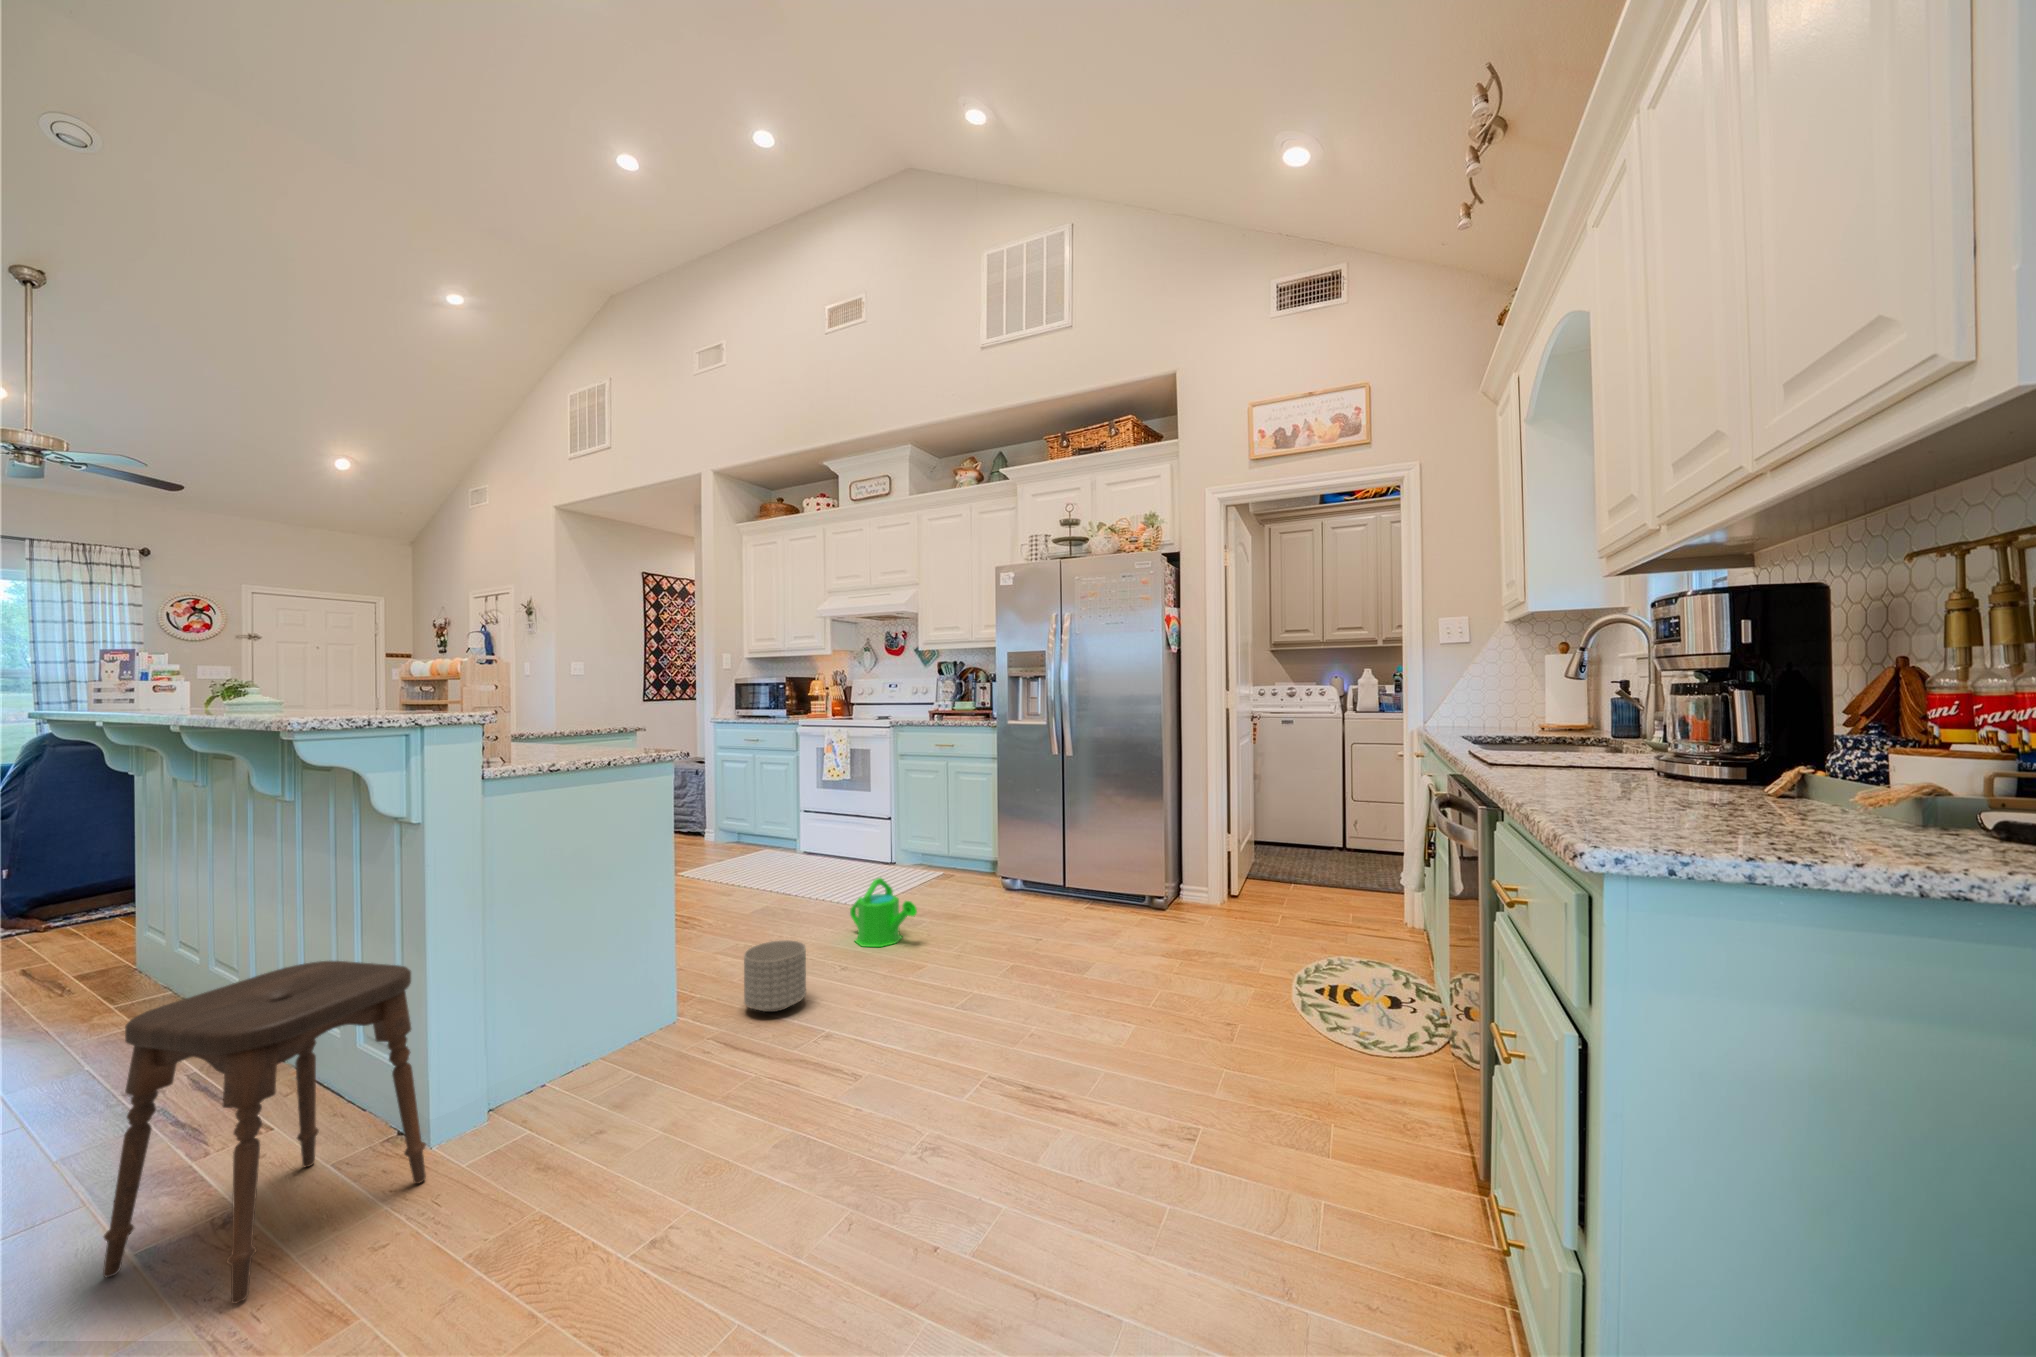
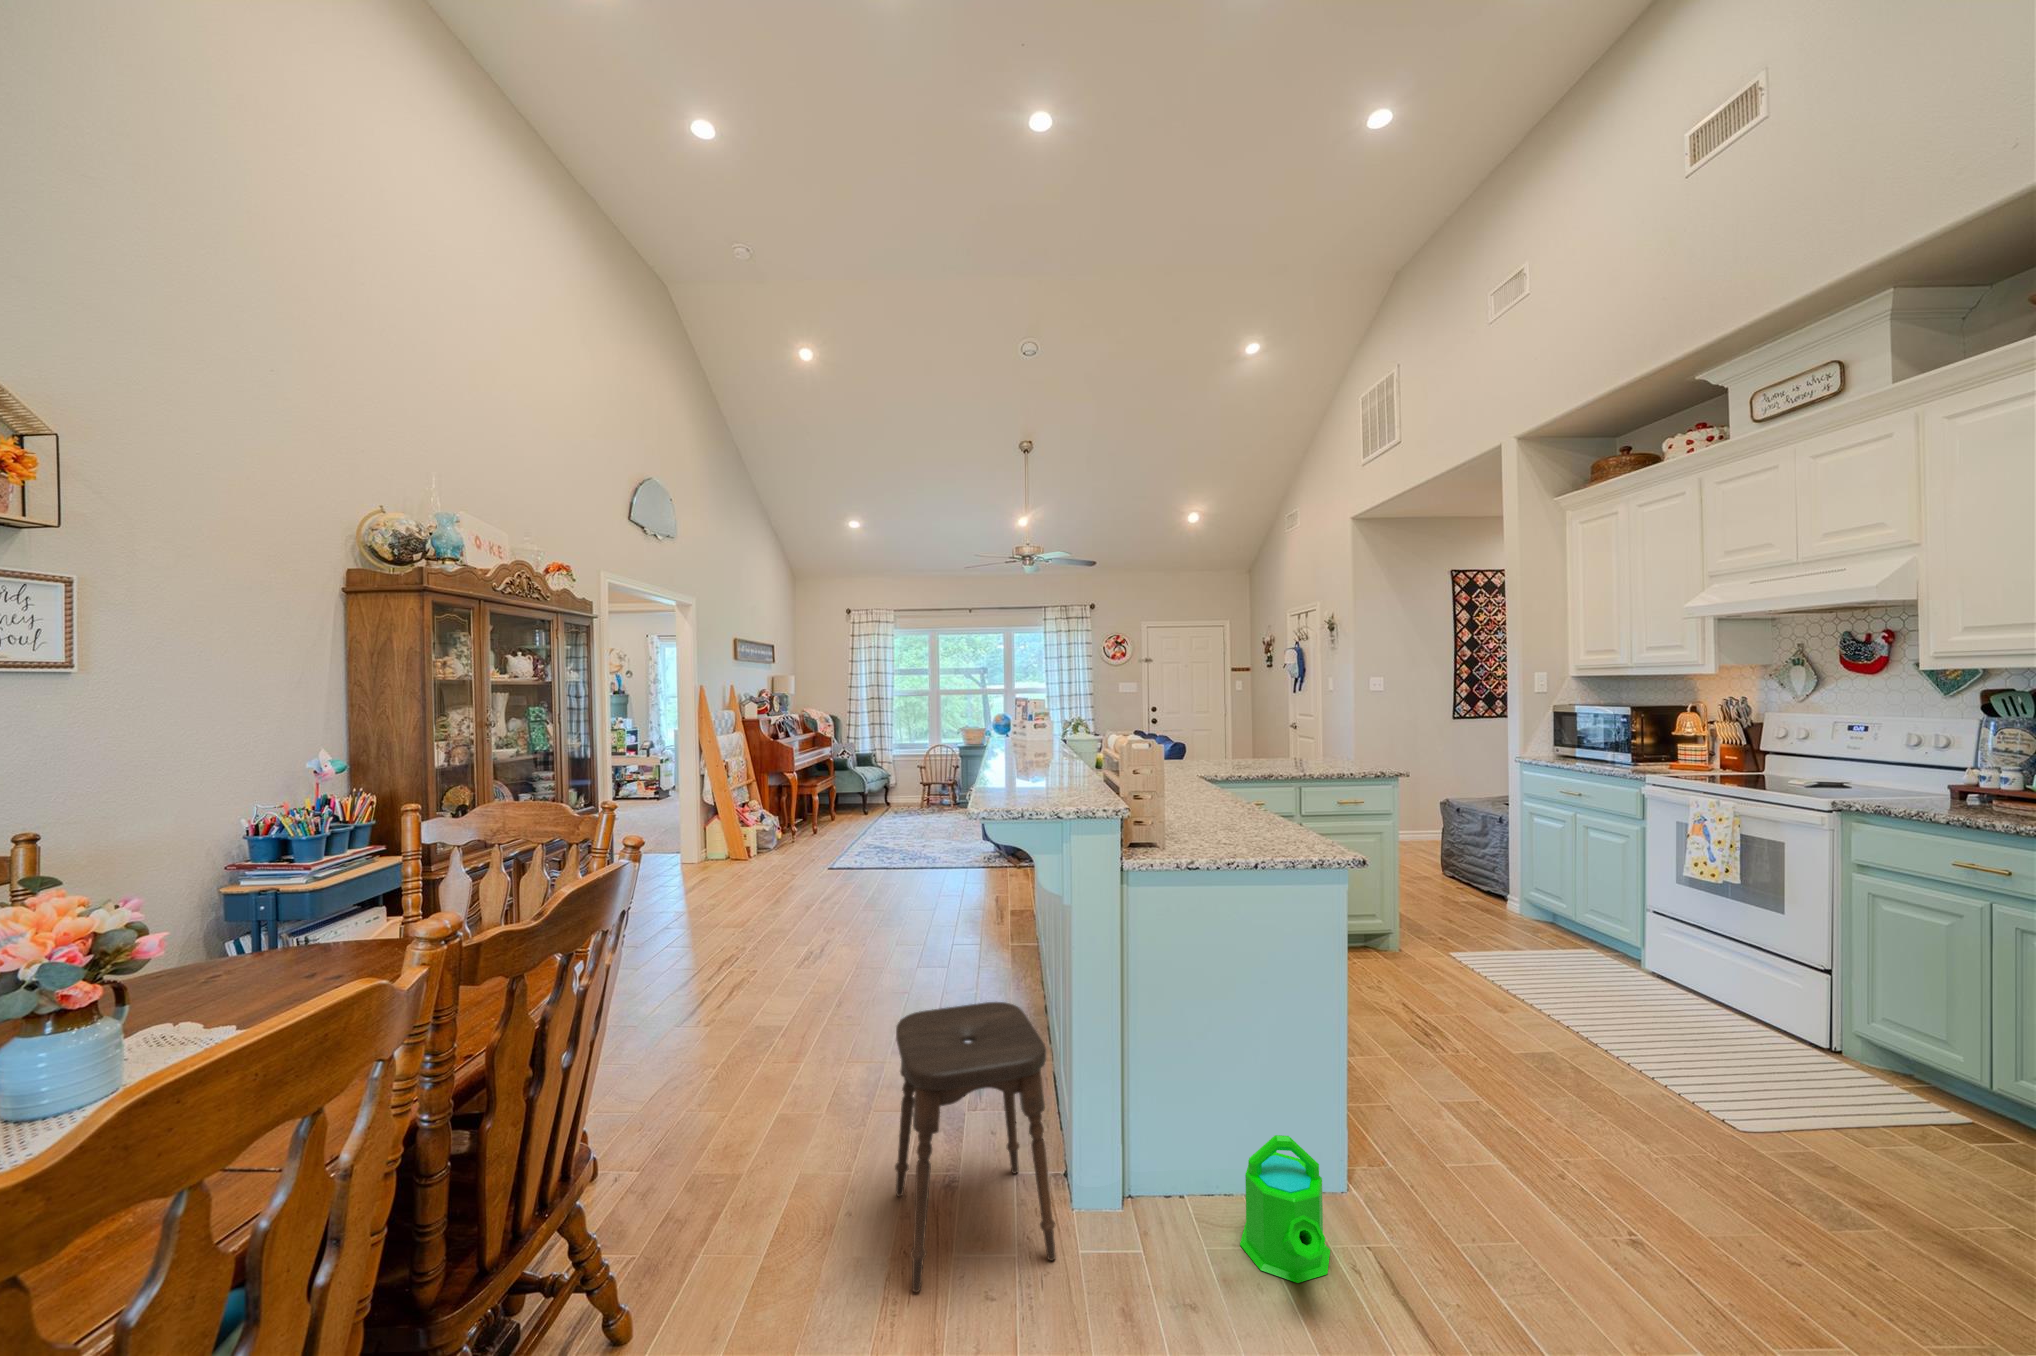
watering can: present [850,878,917,947] -> present [1240,1135,1330,1283]
planter: present [744,940,806,1012] -> none [1436,1157,1543,1293]

